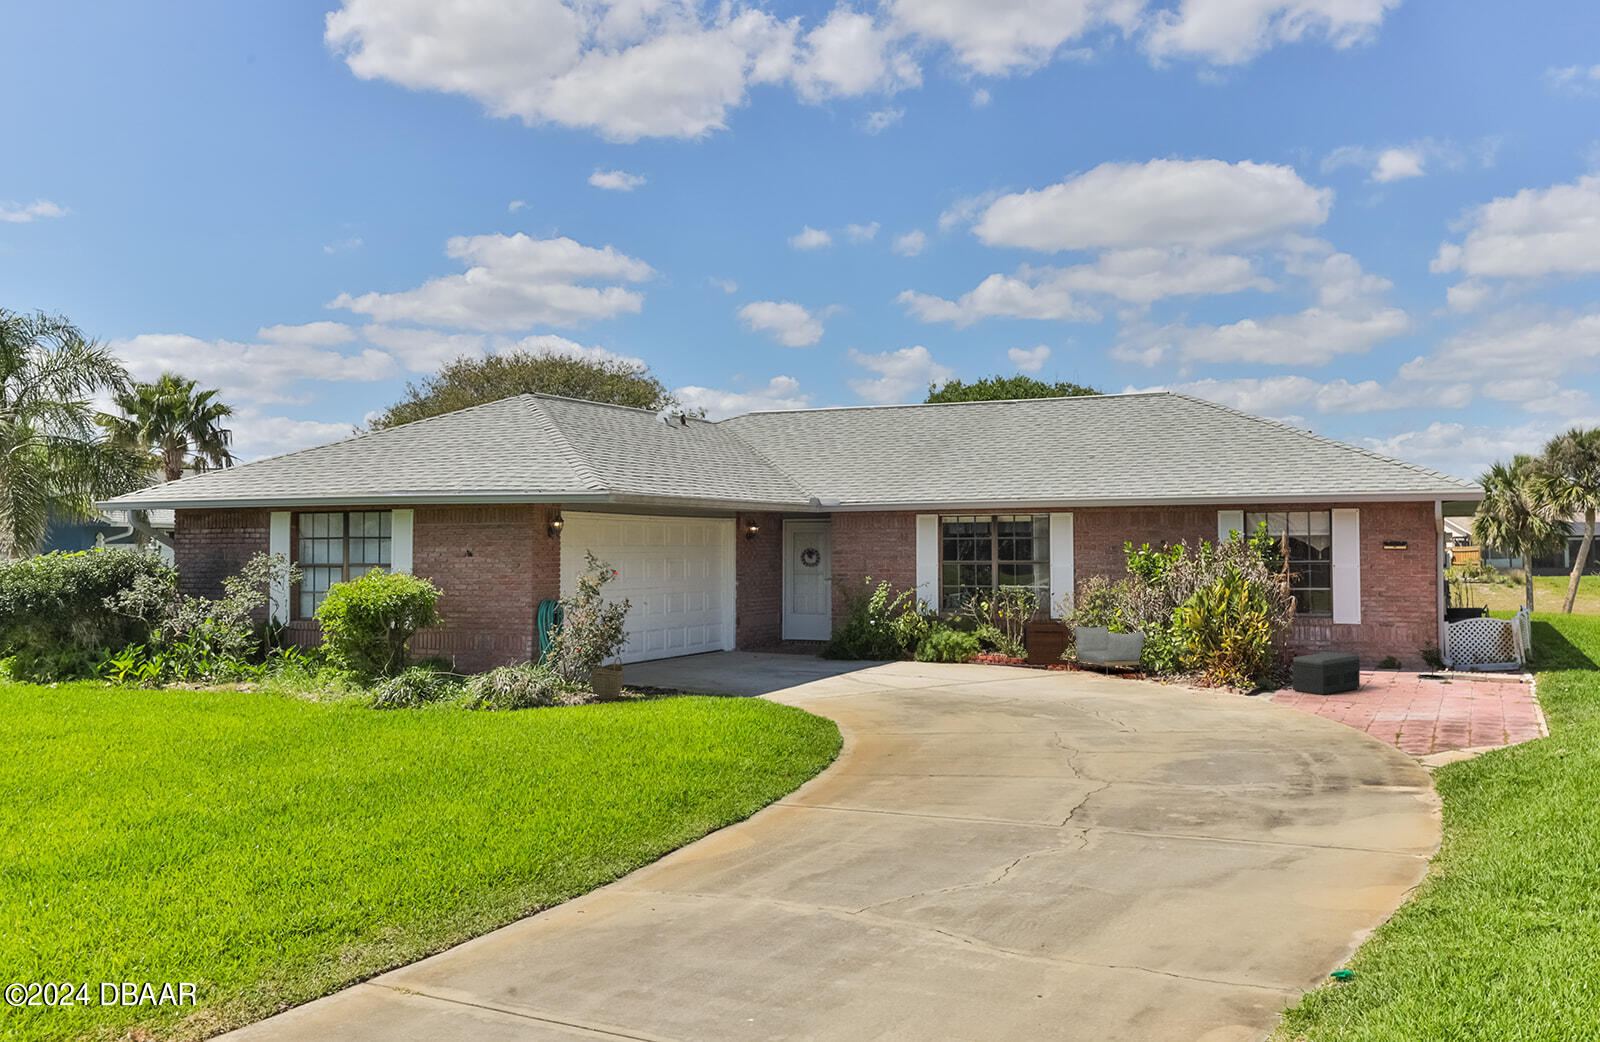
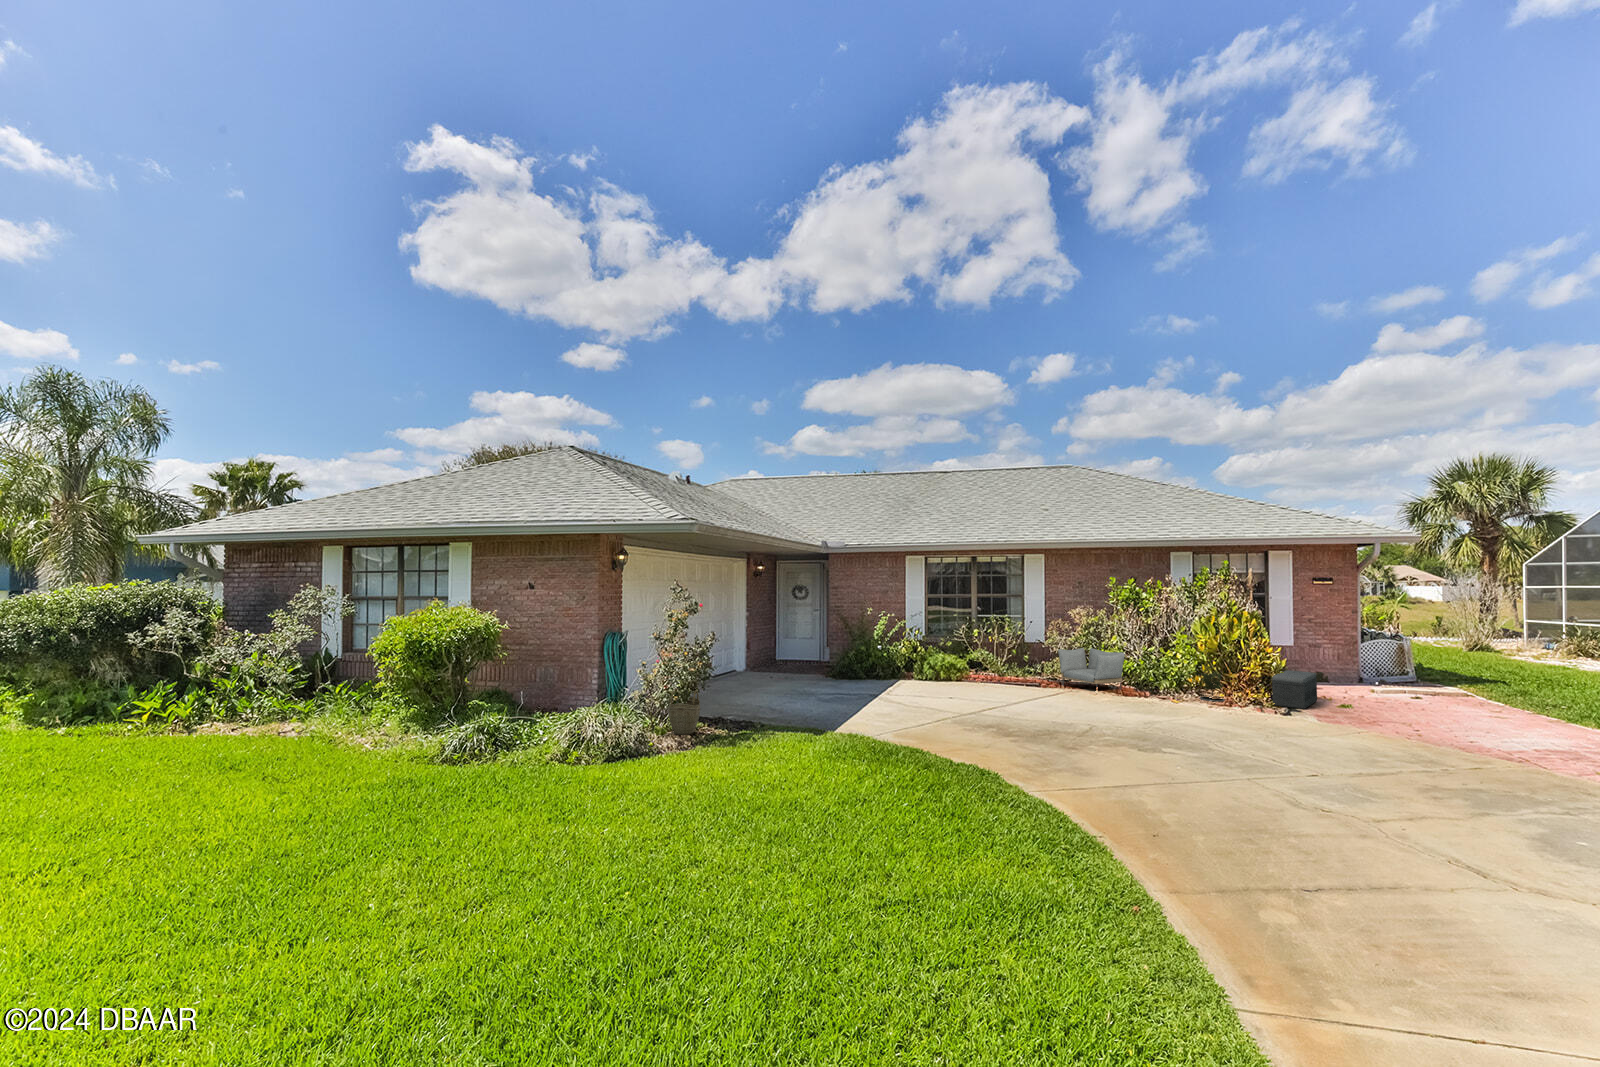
wooden crate: present [1023,622,1068,665] -> none [1004,645,1048,681]
potted tree: present [1418,639,1445,679] -> present [1200,663,1224,702]

